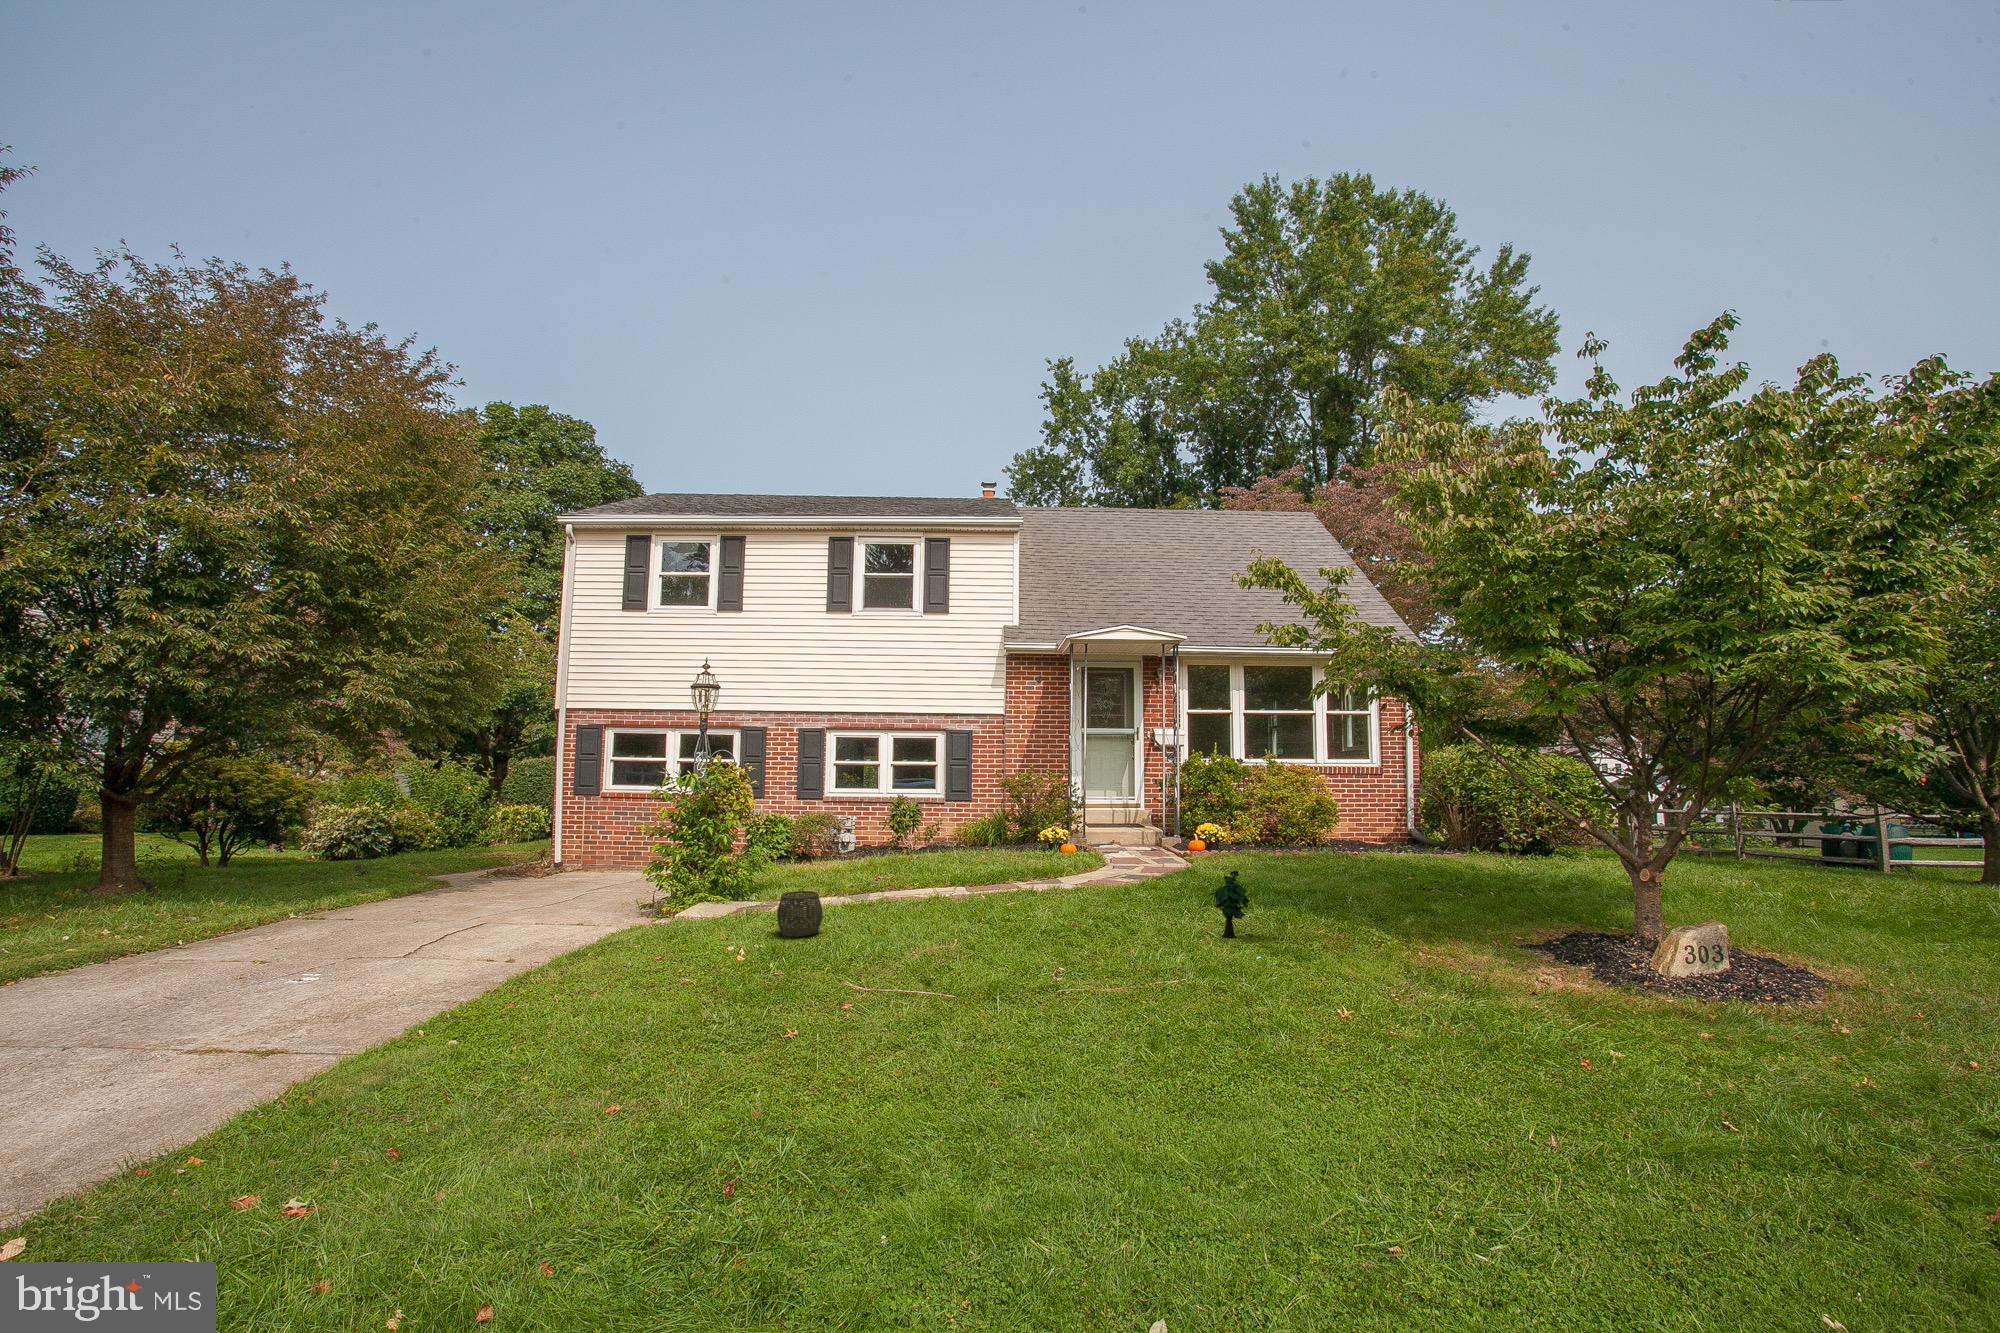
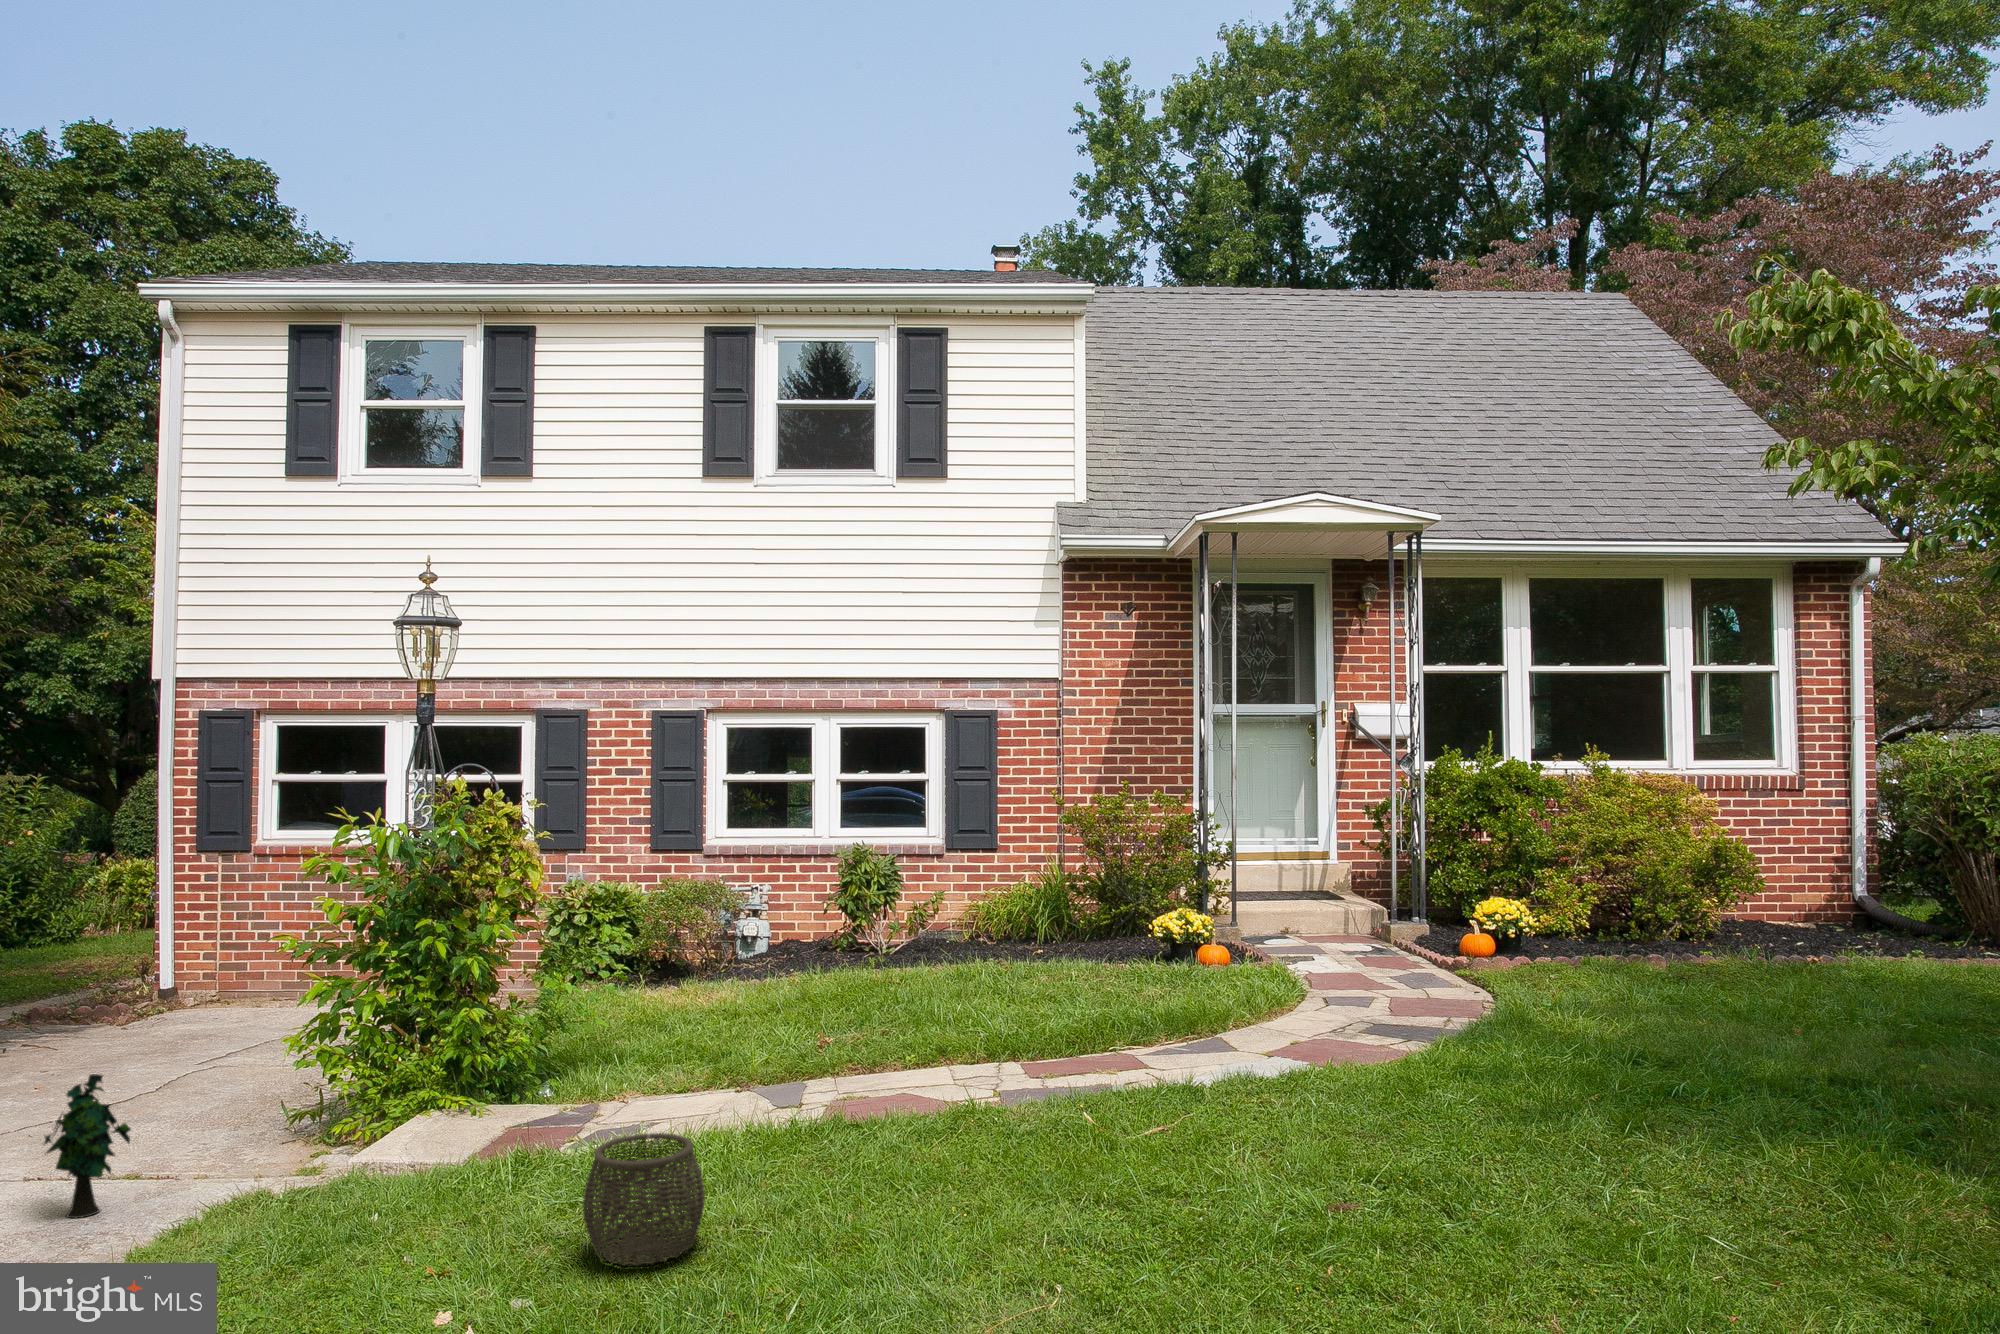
decorative plant: present [1210,871,1249,938] -> present [44,1074,131,1218]

